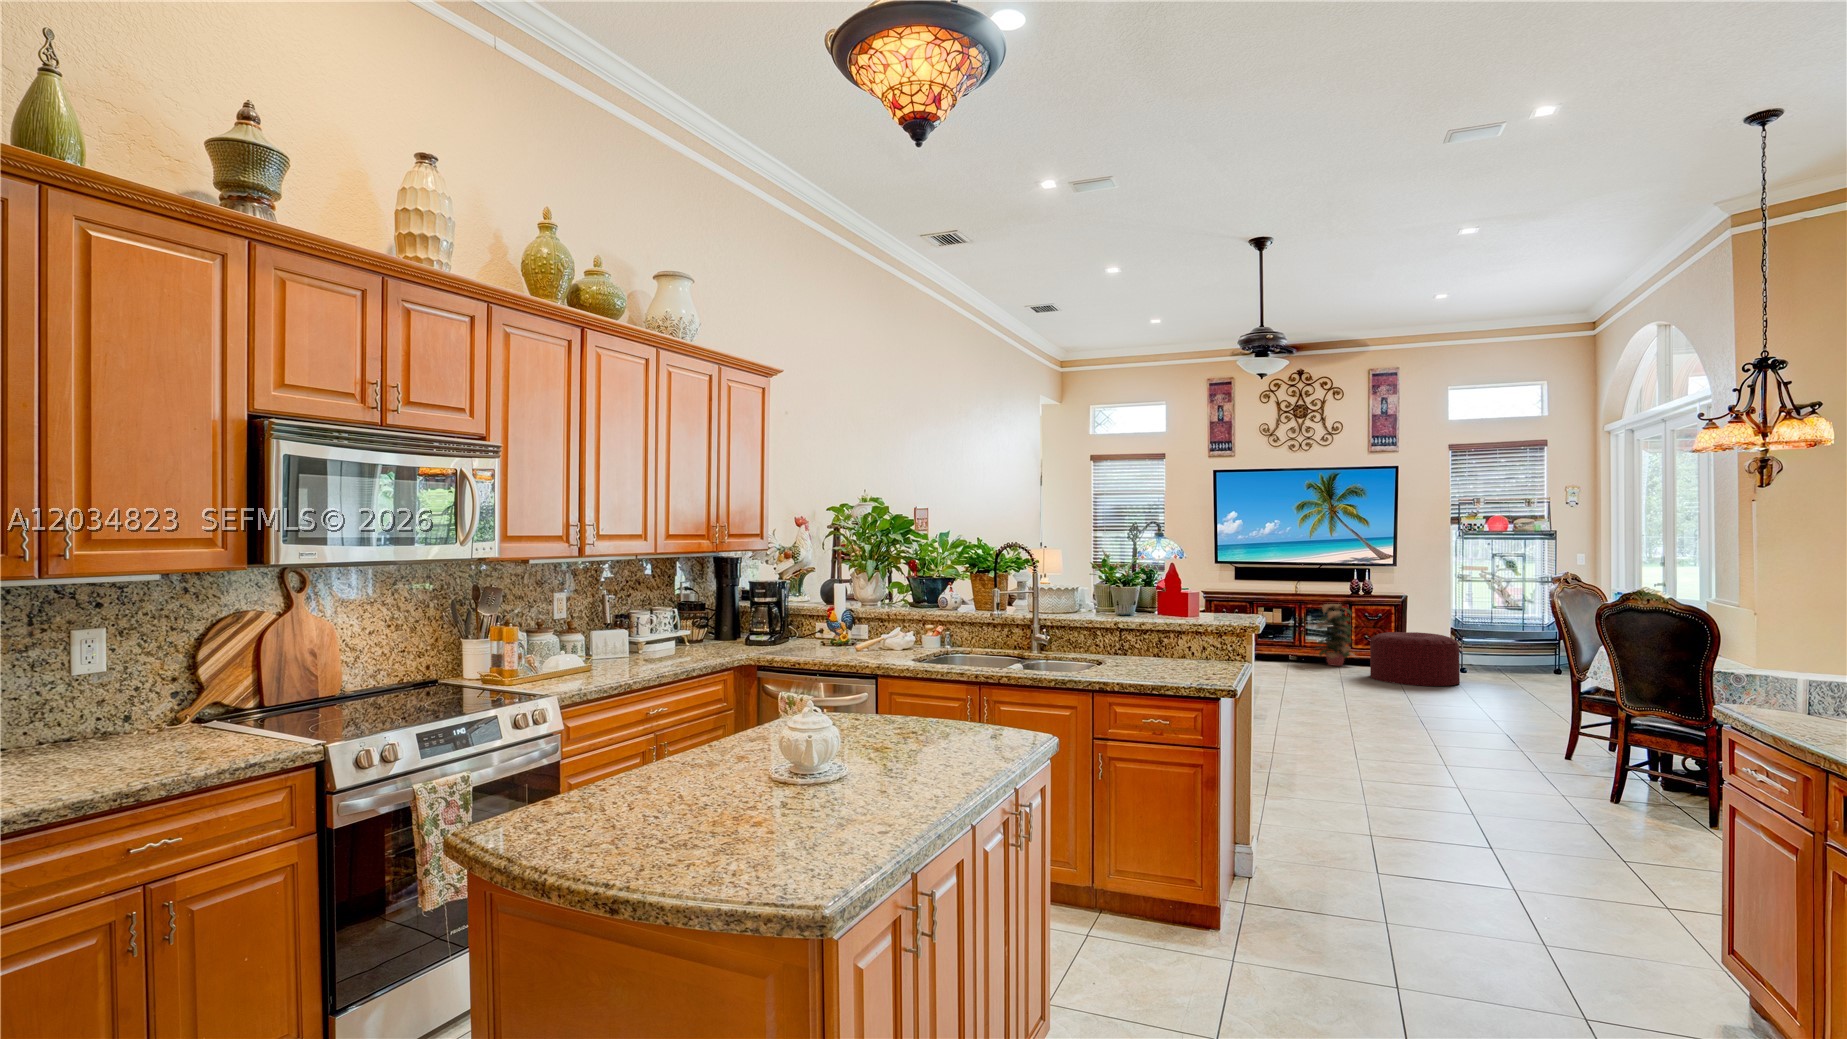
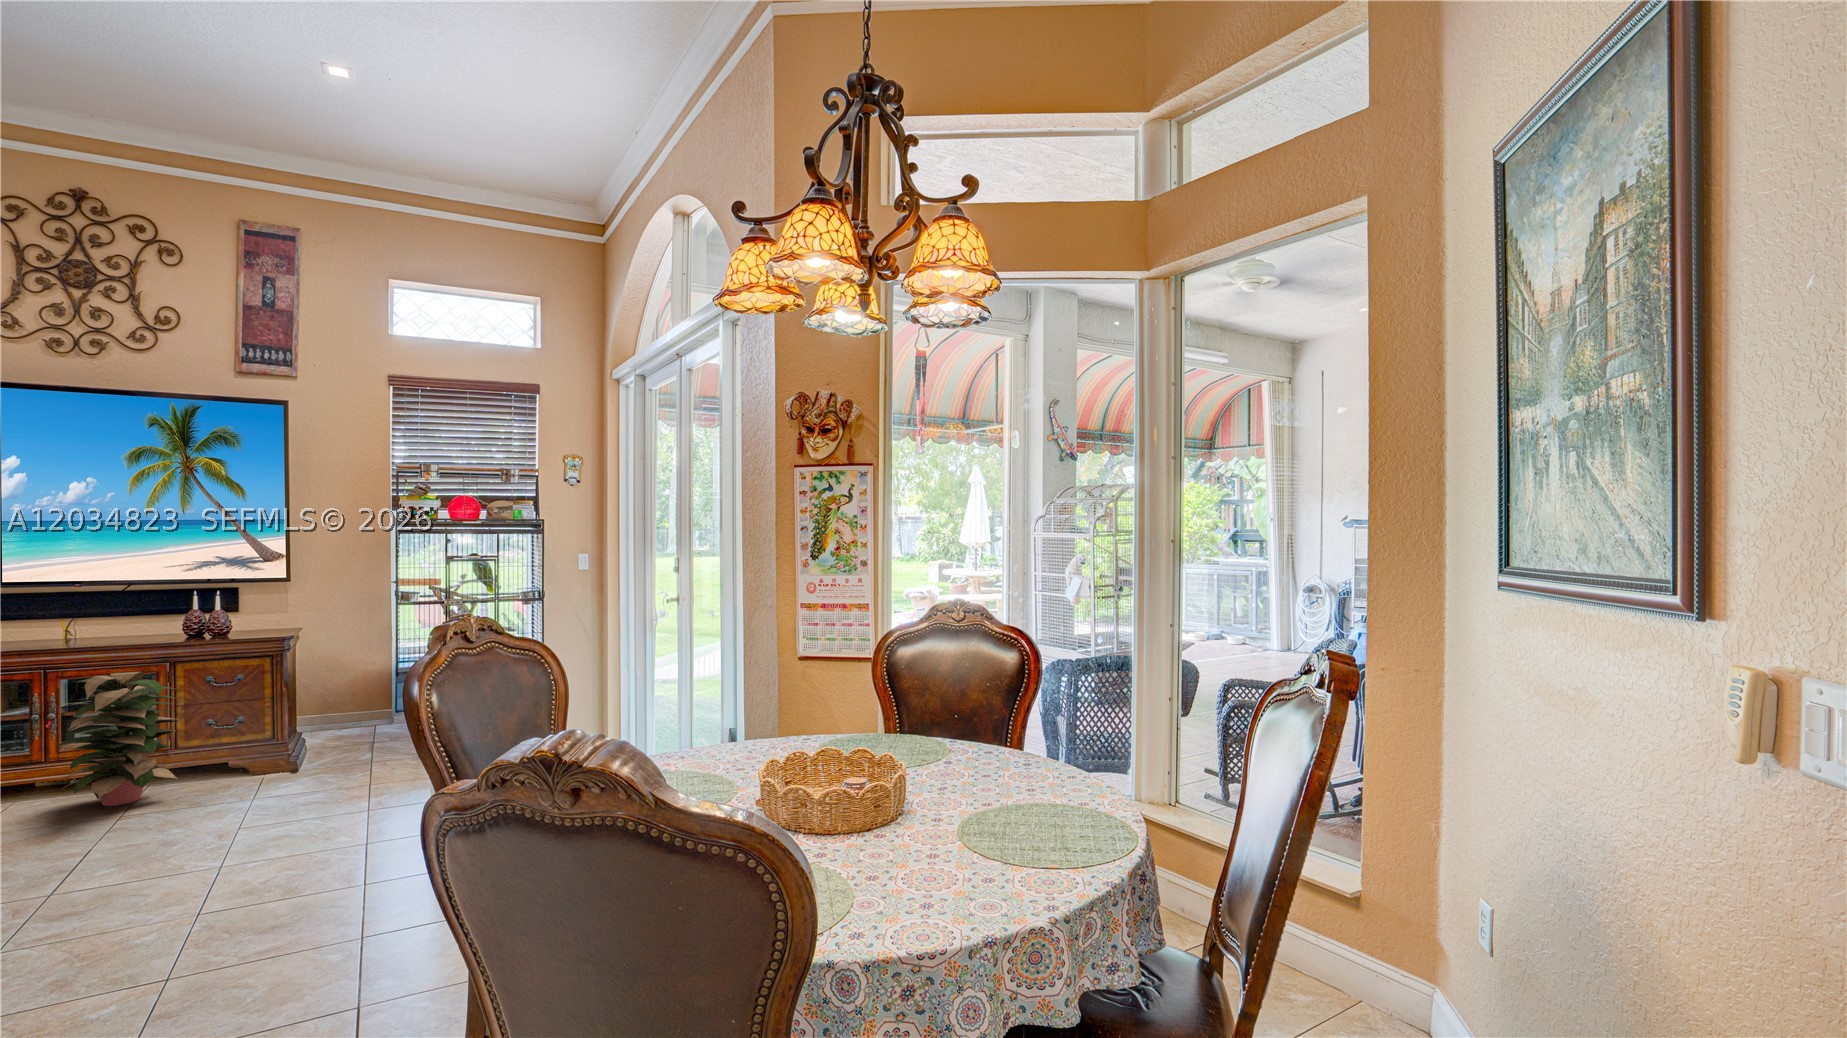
ottoman: present [1370,632,1460,686] -> none [171,718,371,852]

